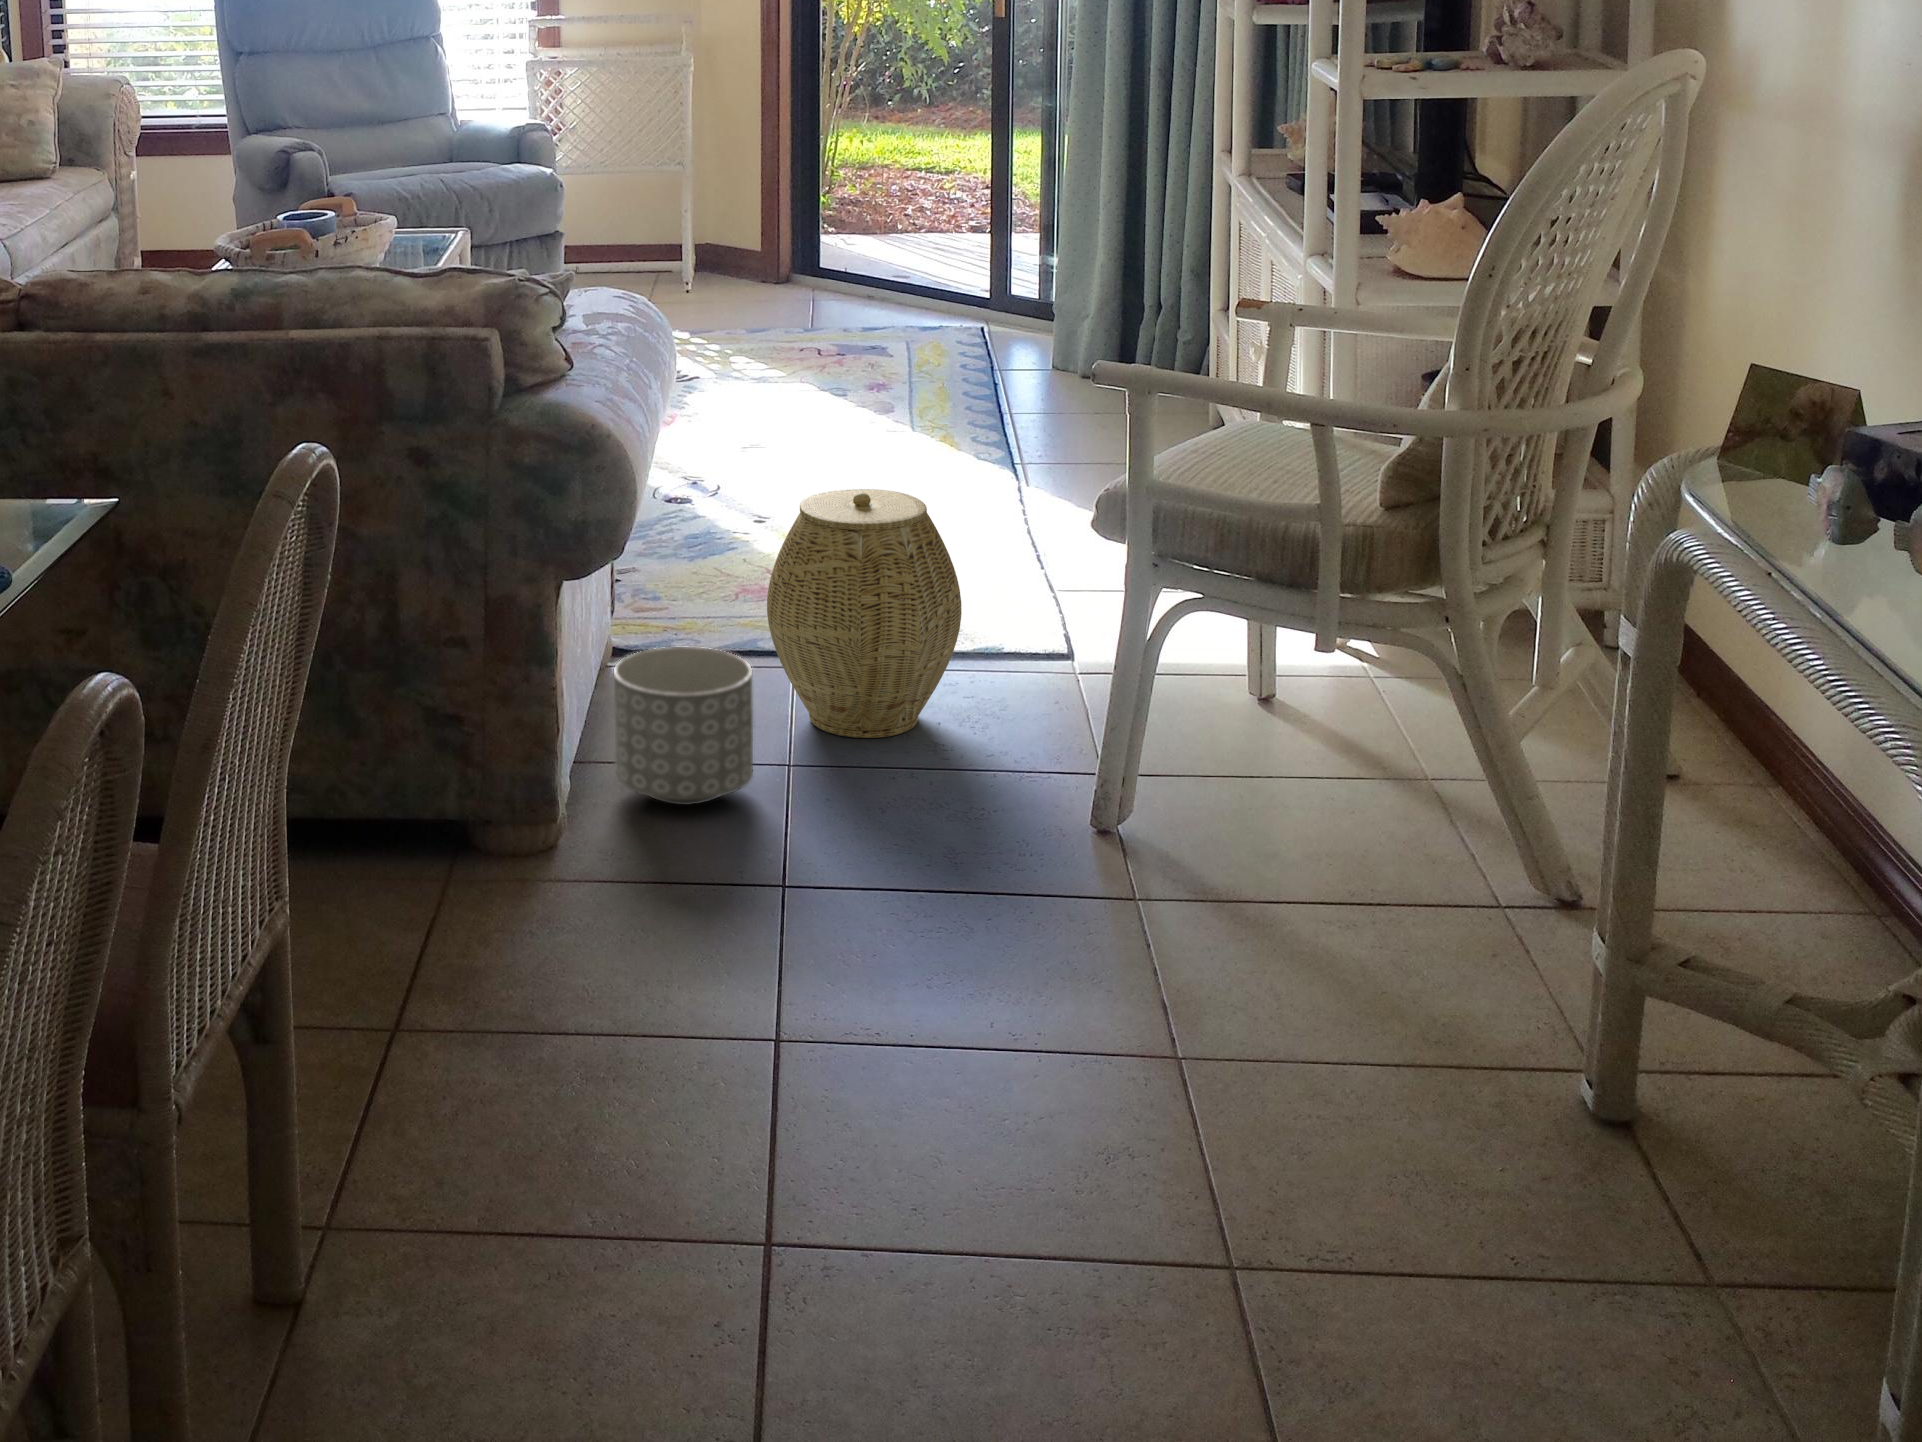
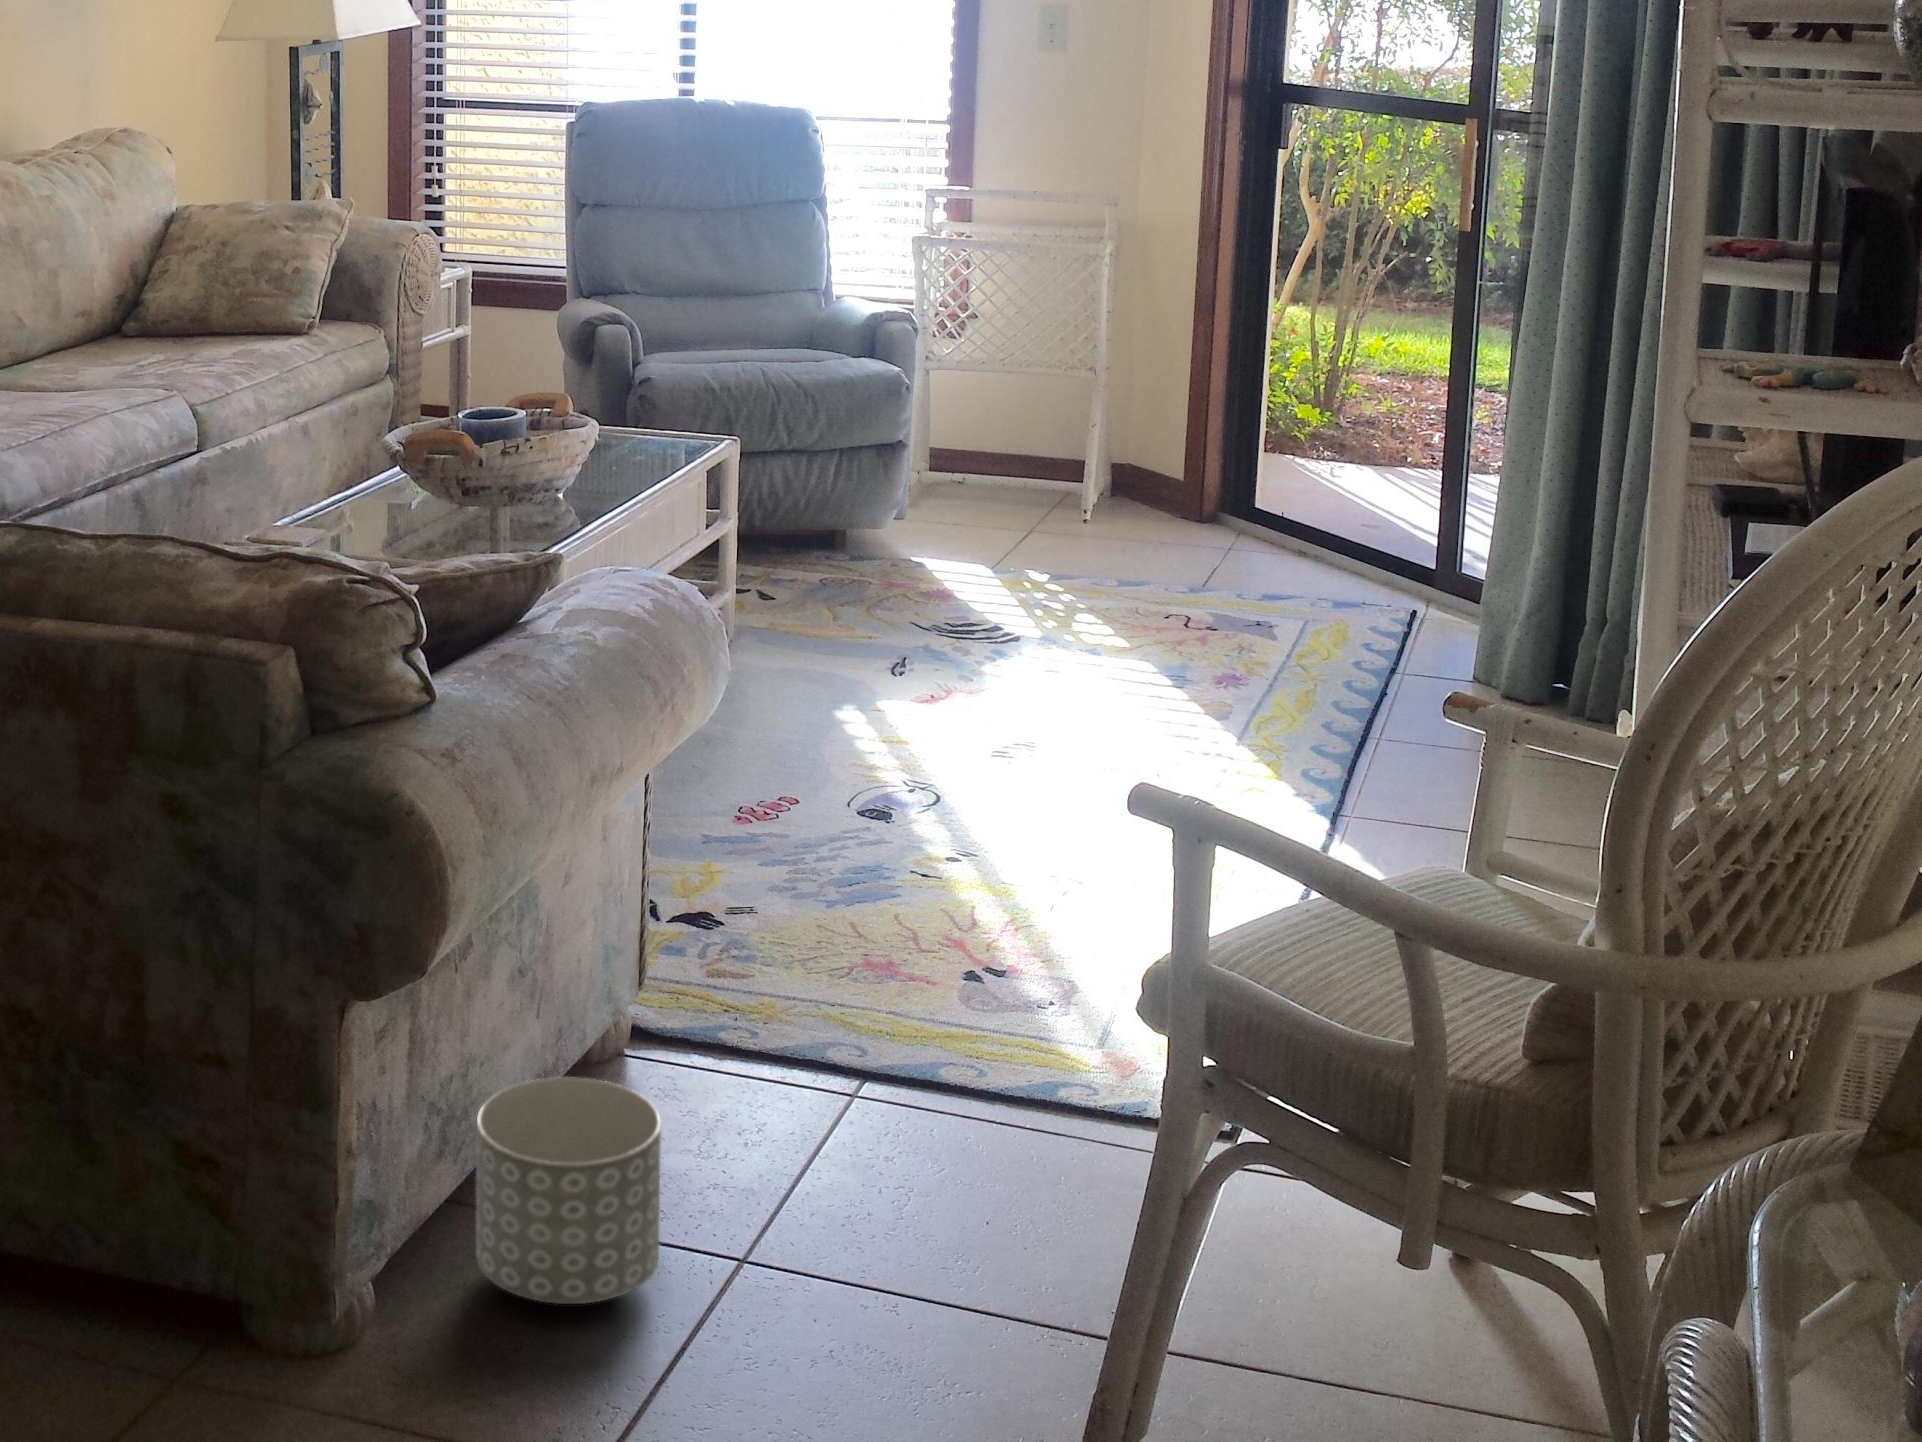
woven basket: present [767,489,962,738] -> none [754,885,1014,1234]

